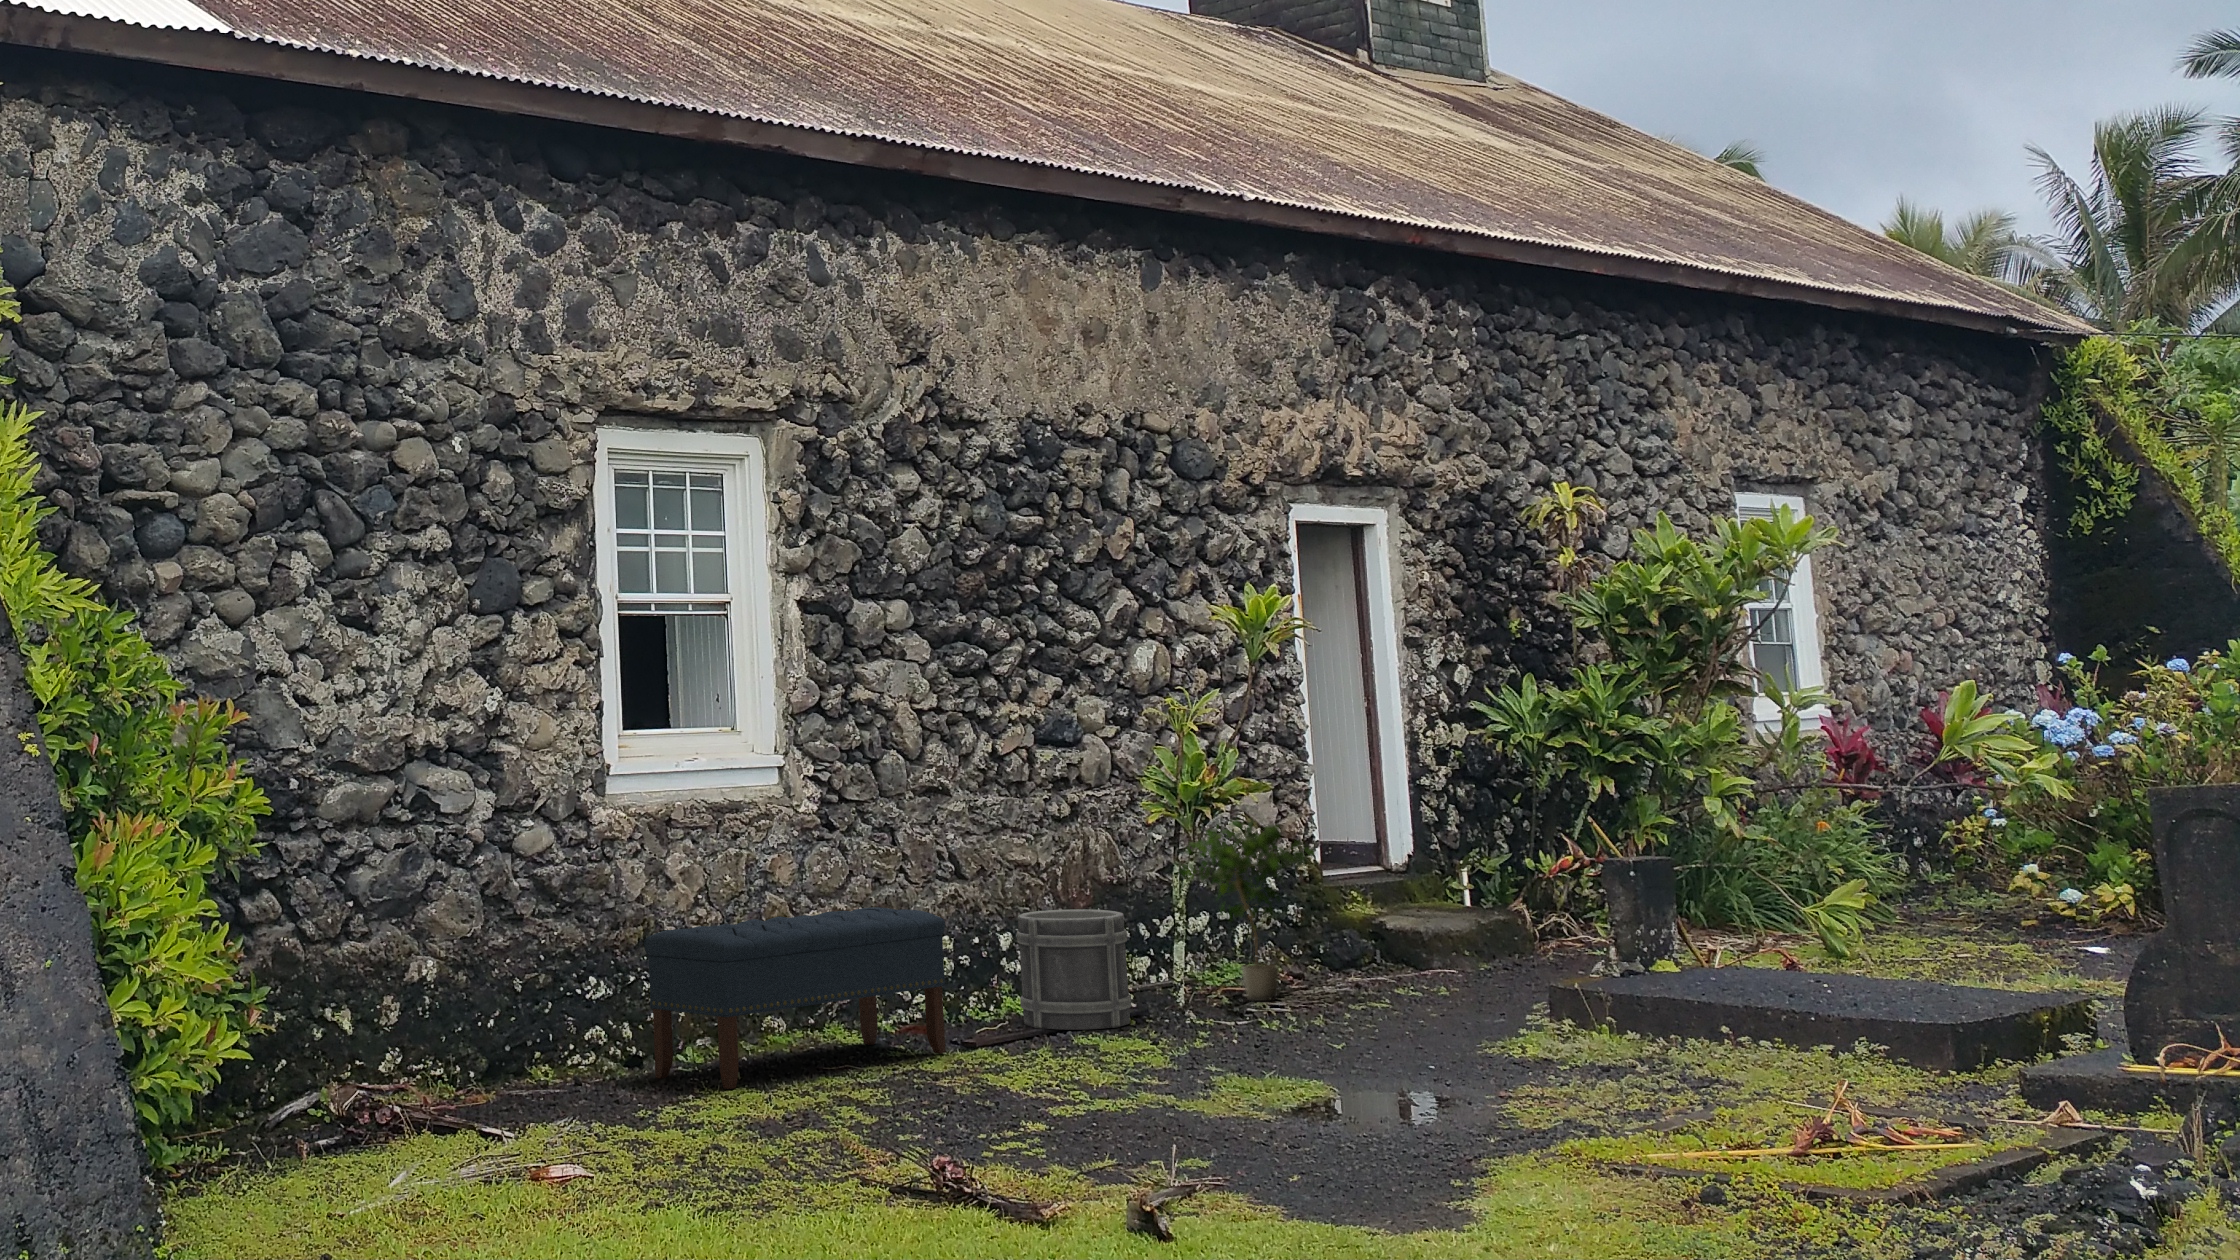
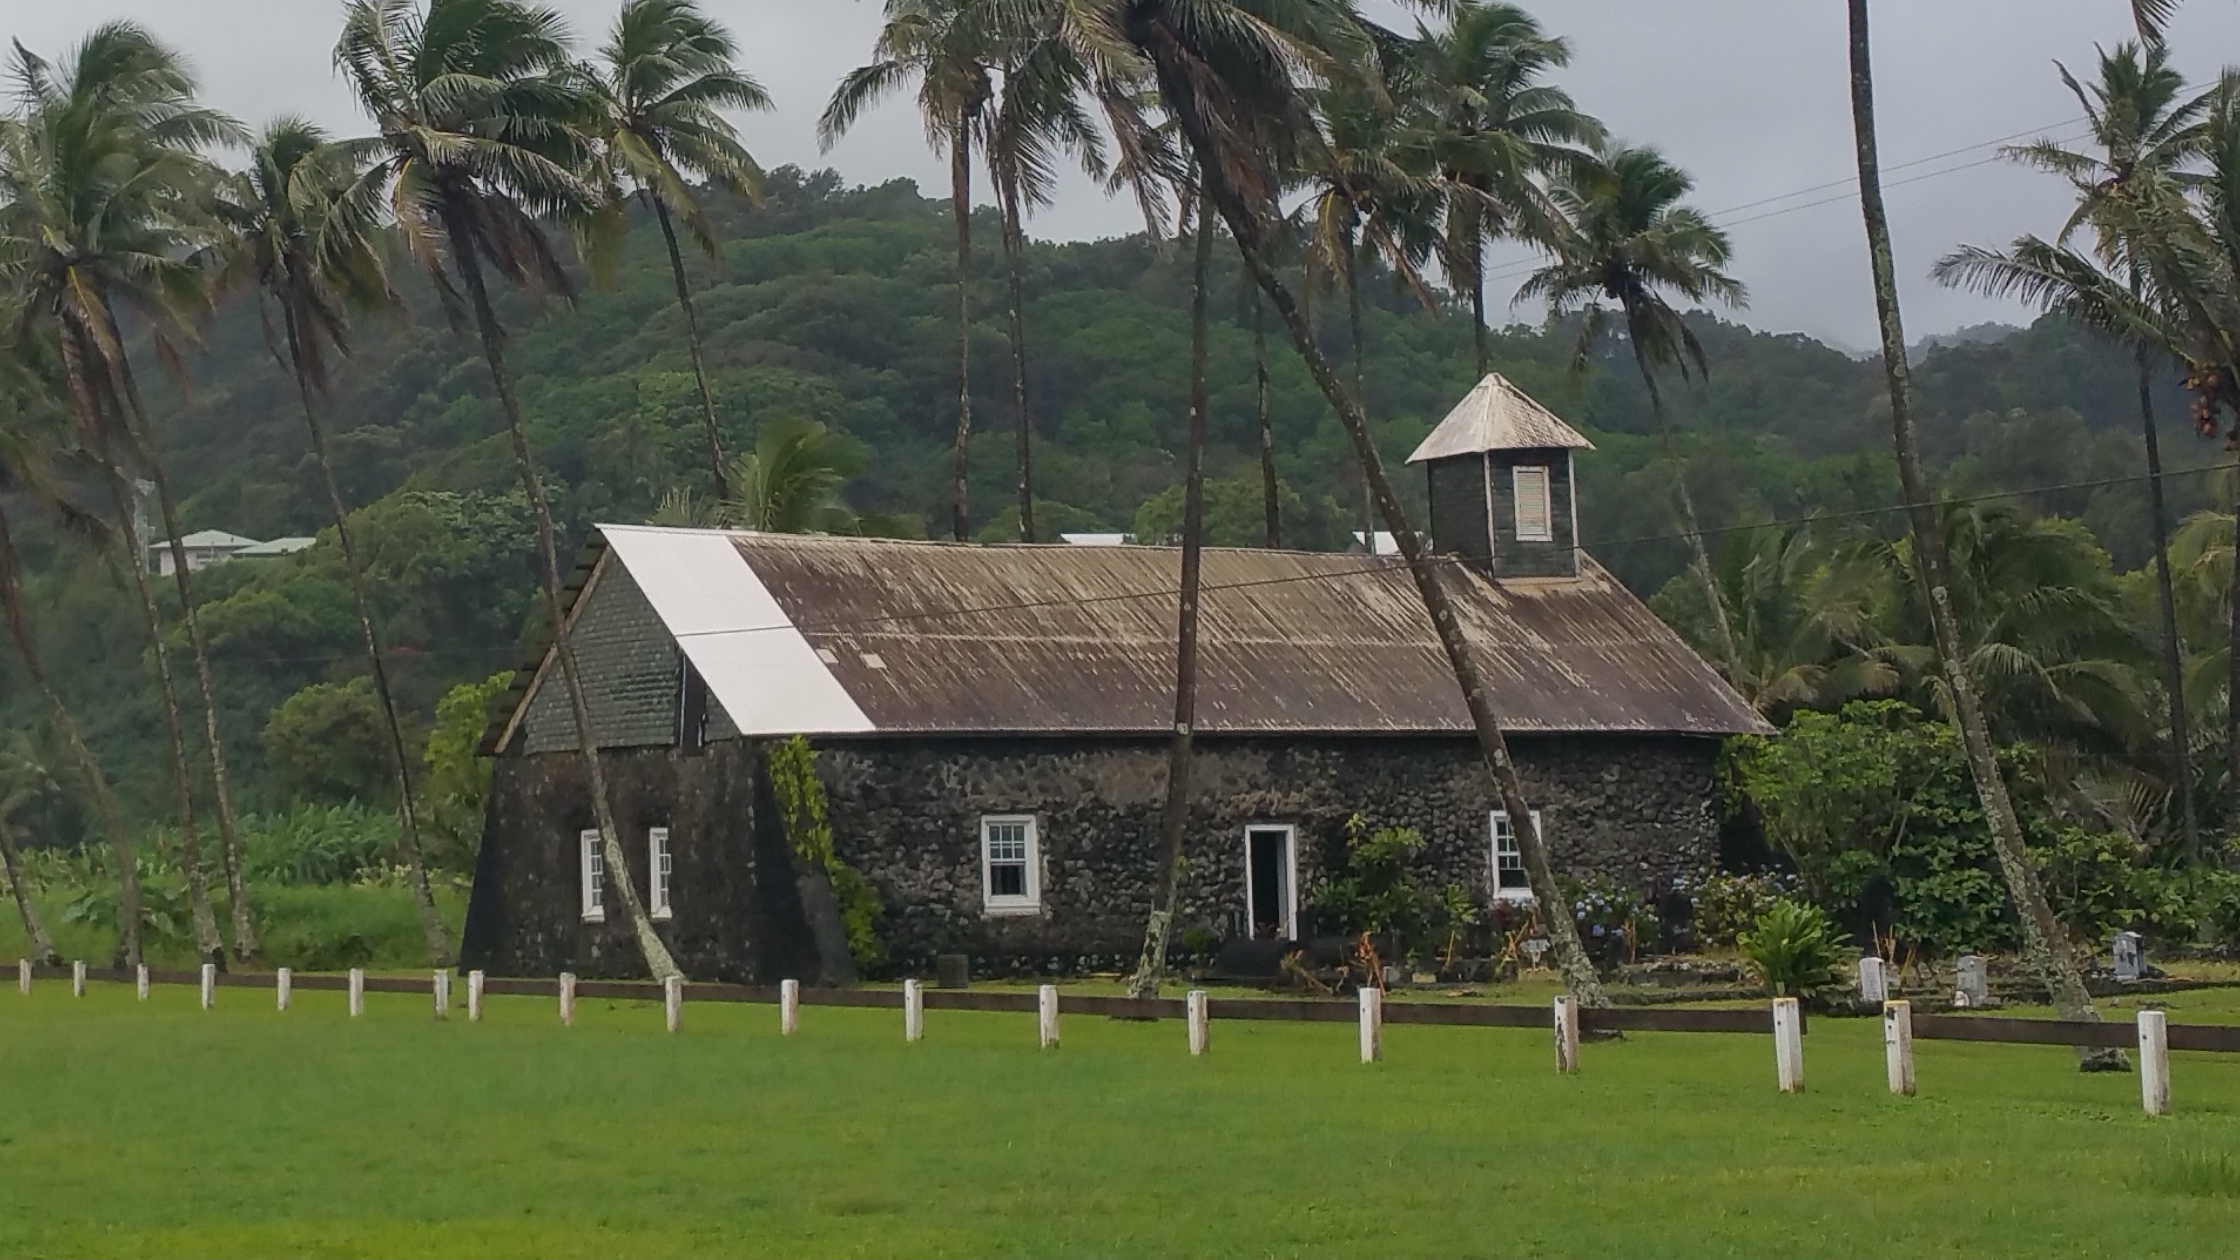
bench: present [644,907,945,1089] -> none [994,946,1079,986]
bucket: present [1017,909,1131,1030] -> present [936,955,968,988]

